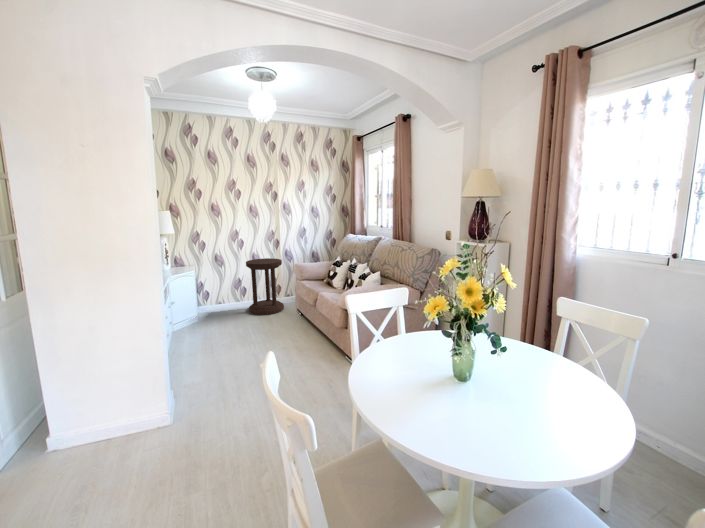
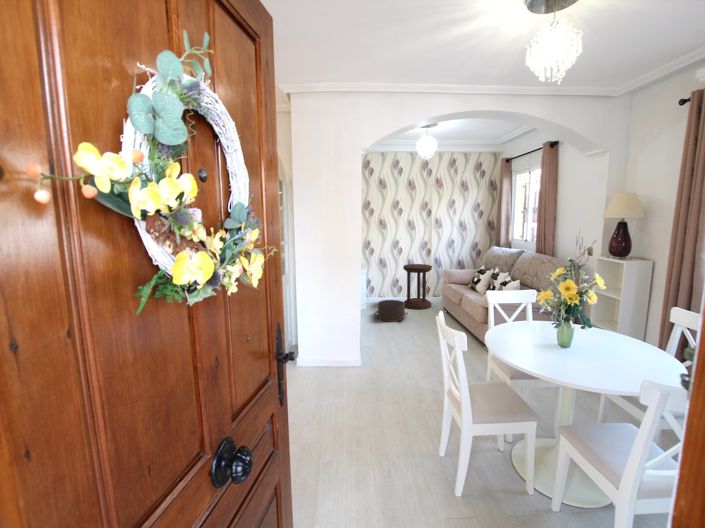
pouf: none [203,307,253,338] -> present [373,300,408,322]

